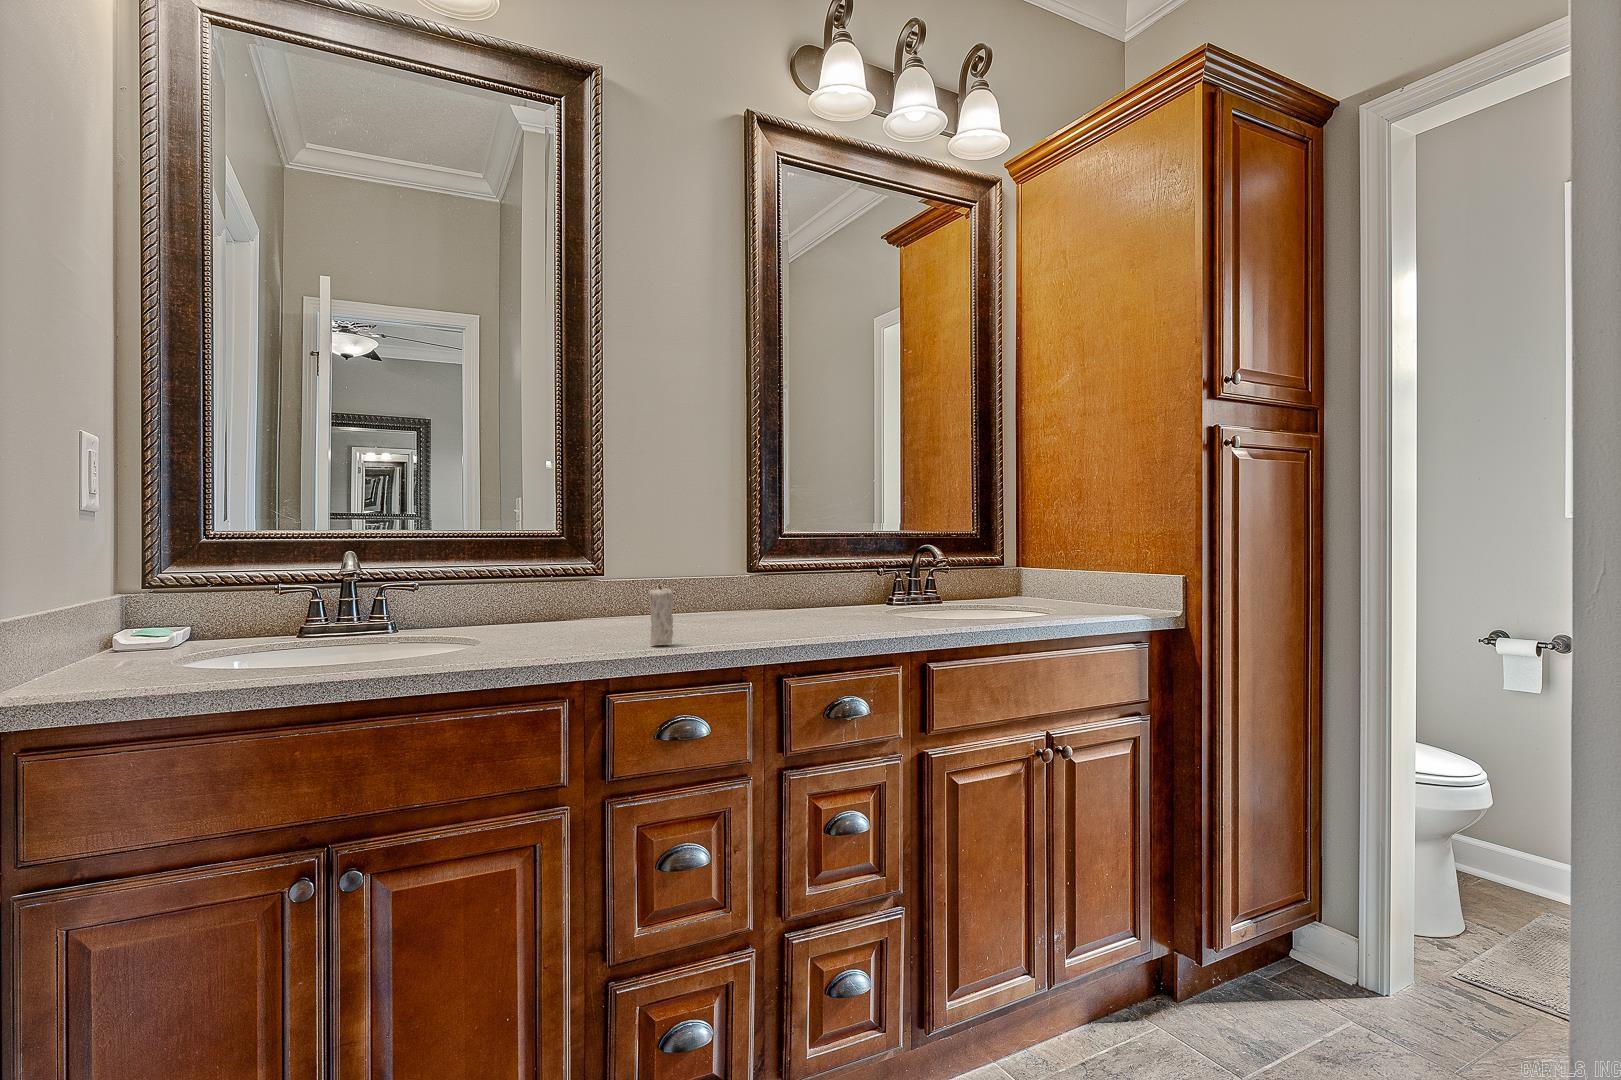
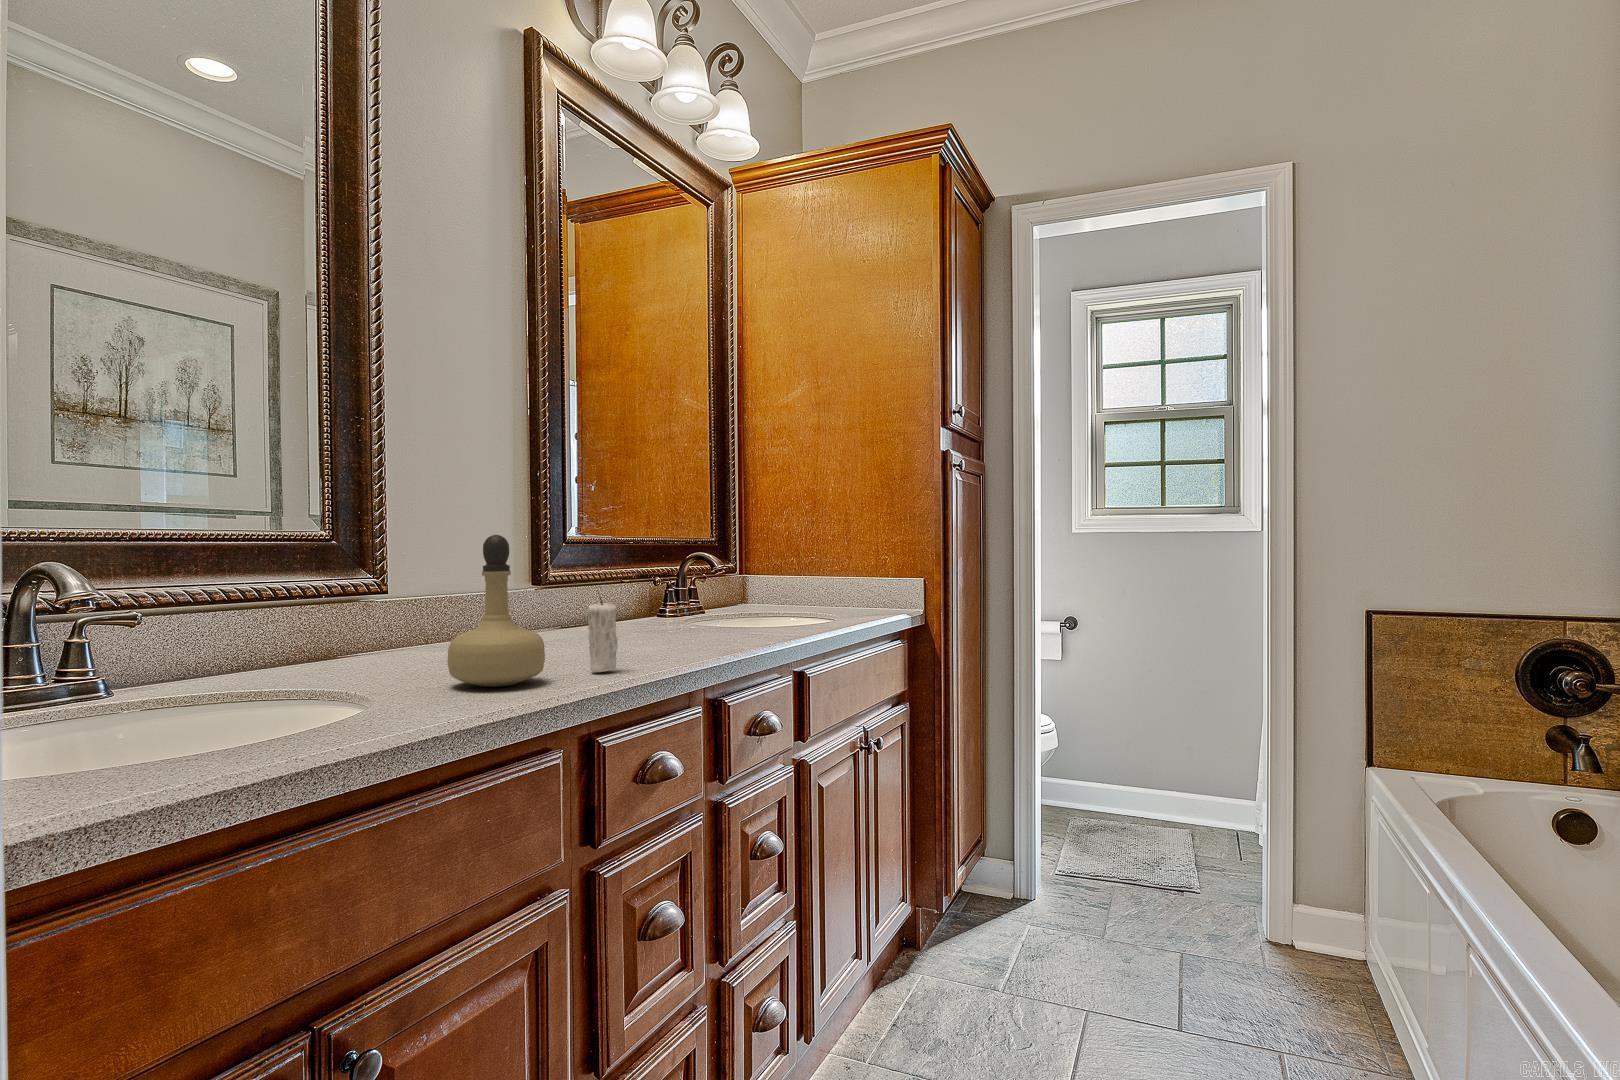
perfume bottle: none [533,532,606,648] -> present [448,535,545,687]

